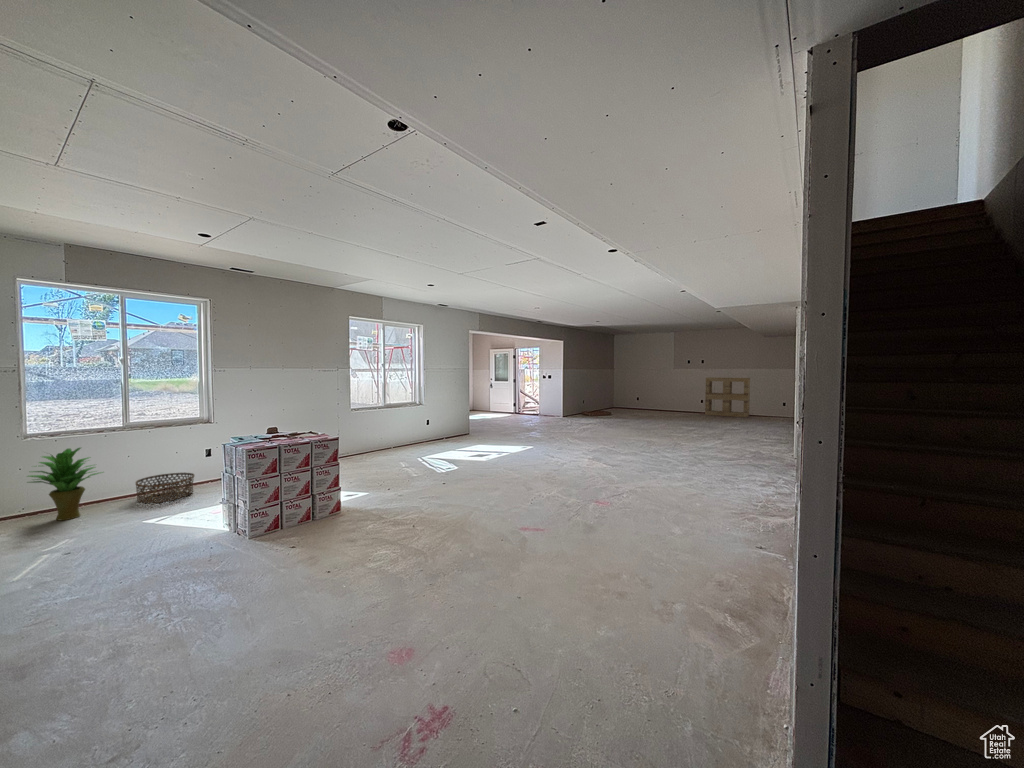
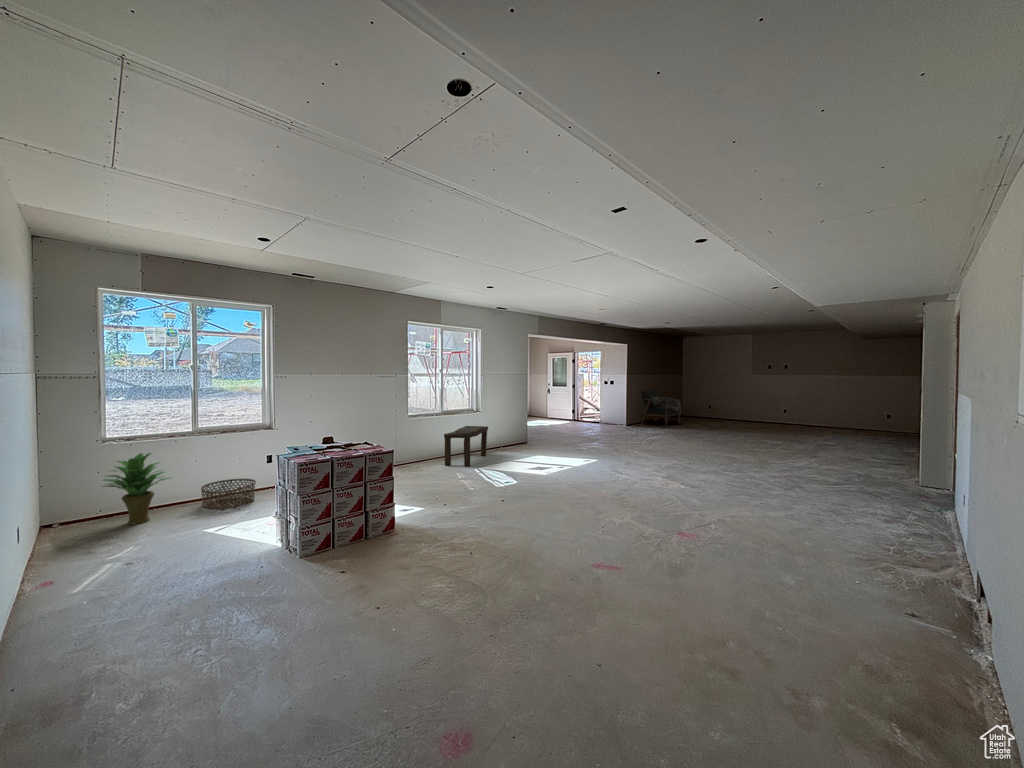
shelving unit: present [705,377,750,417] -> none [789,385,845,430]
armchair: none [576,384,613,417] -> present [641,390,682,426]
bench: none [387,418,431,456] -> present [444,426,488,466]

